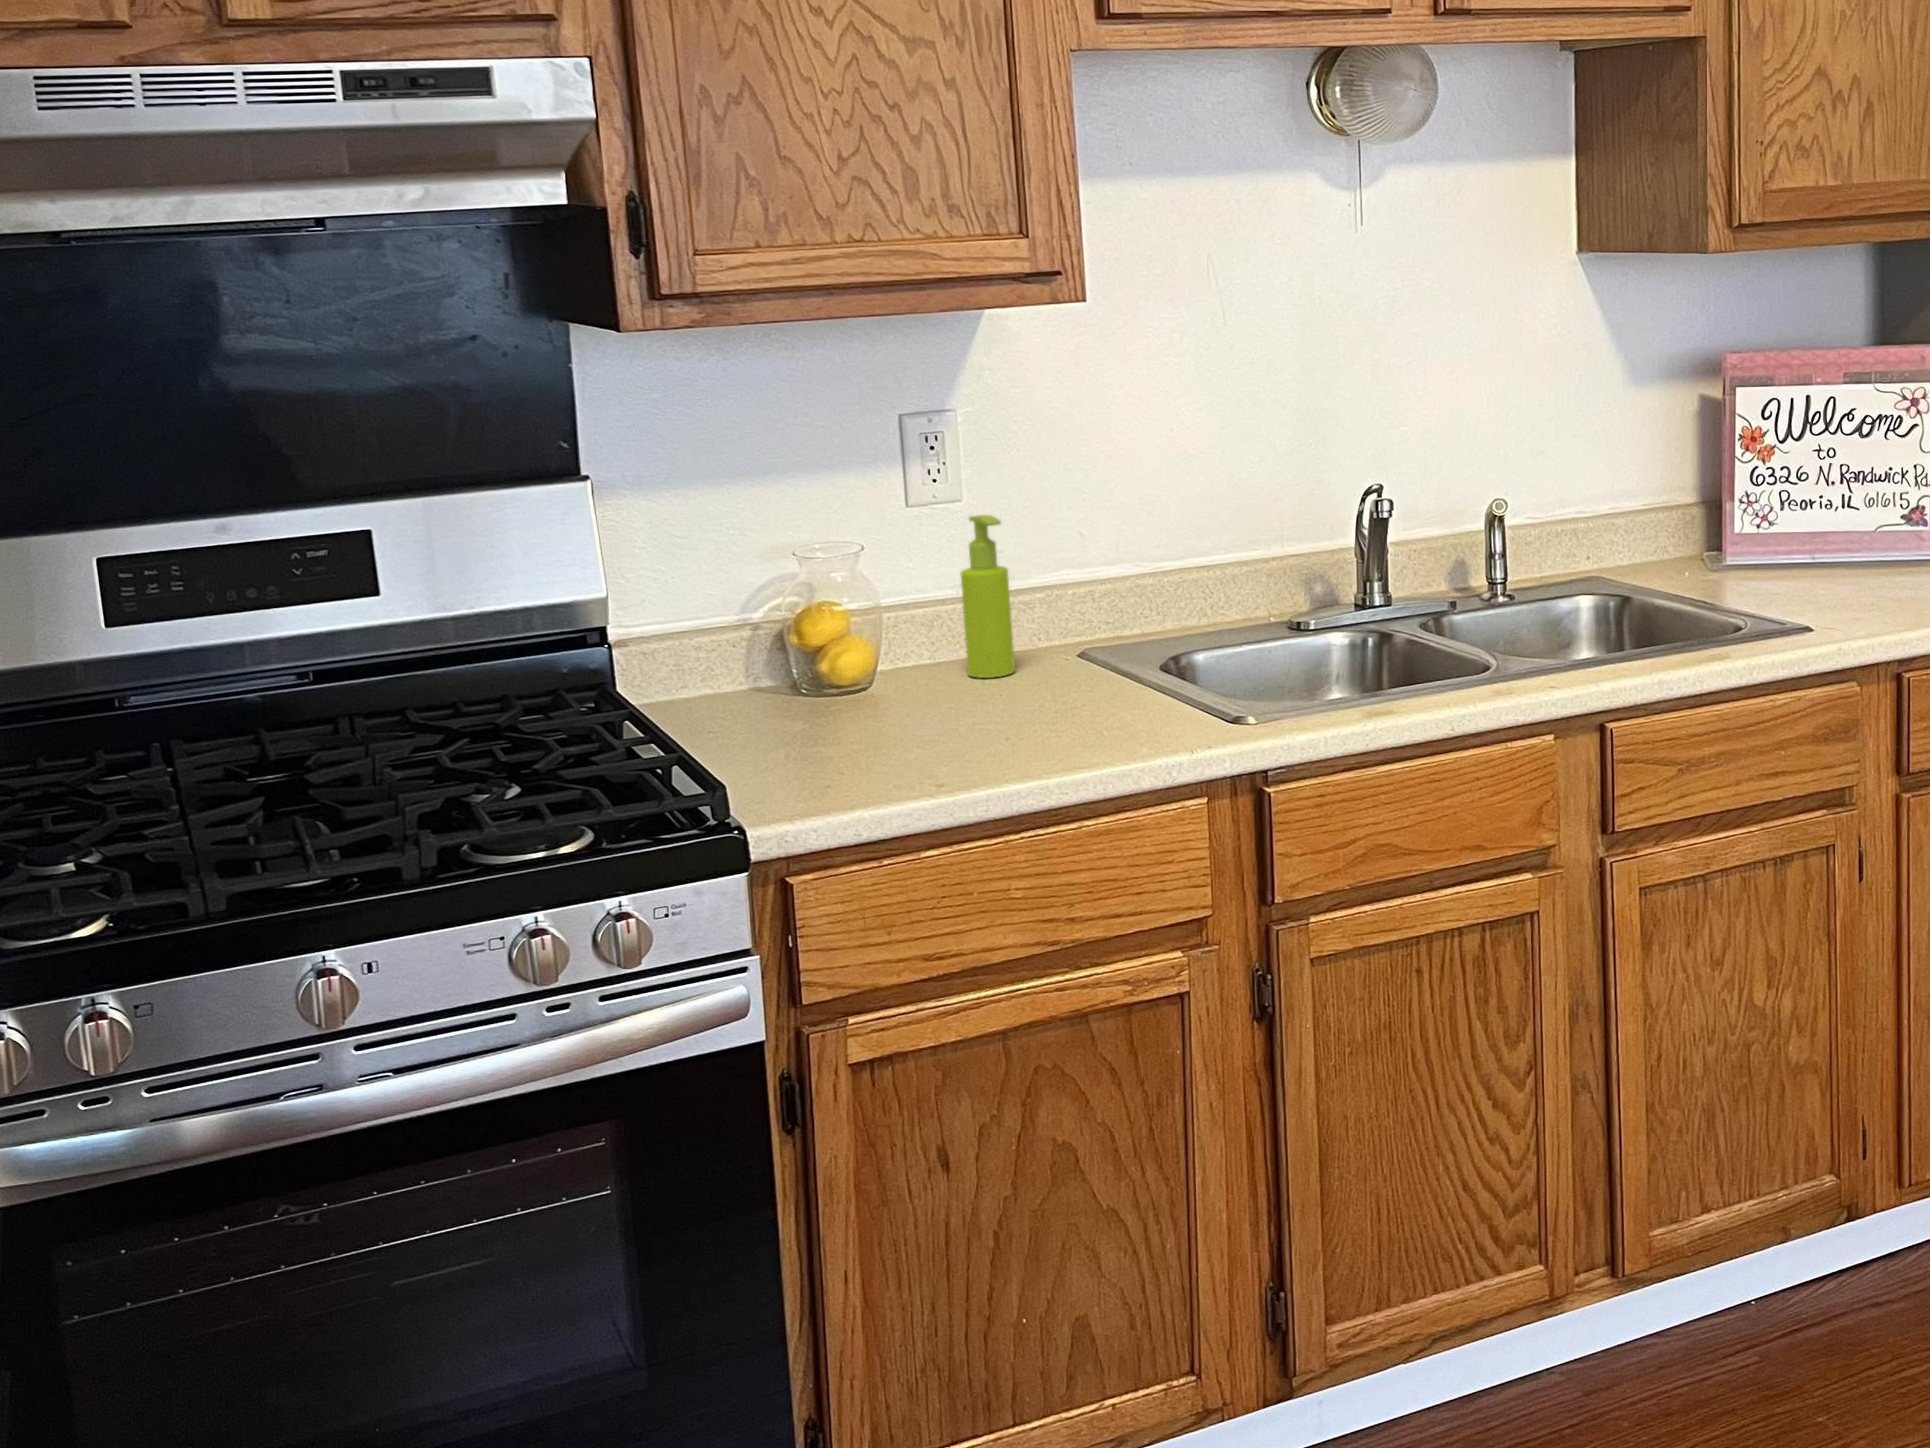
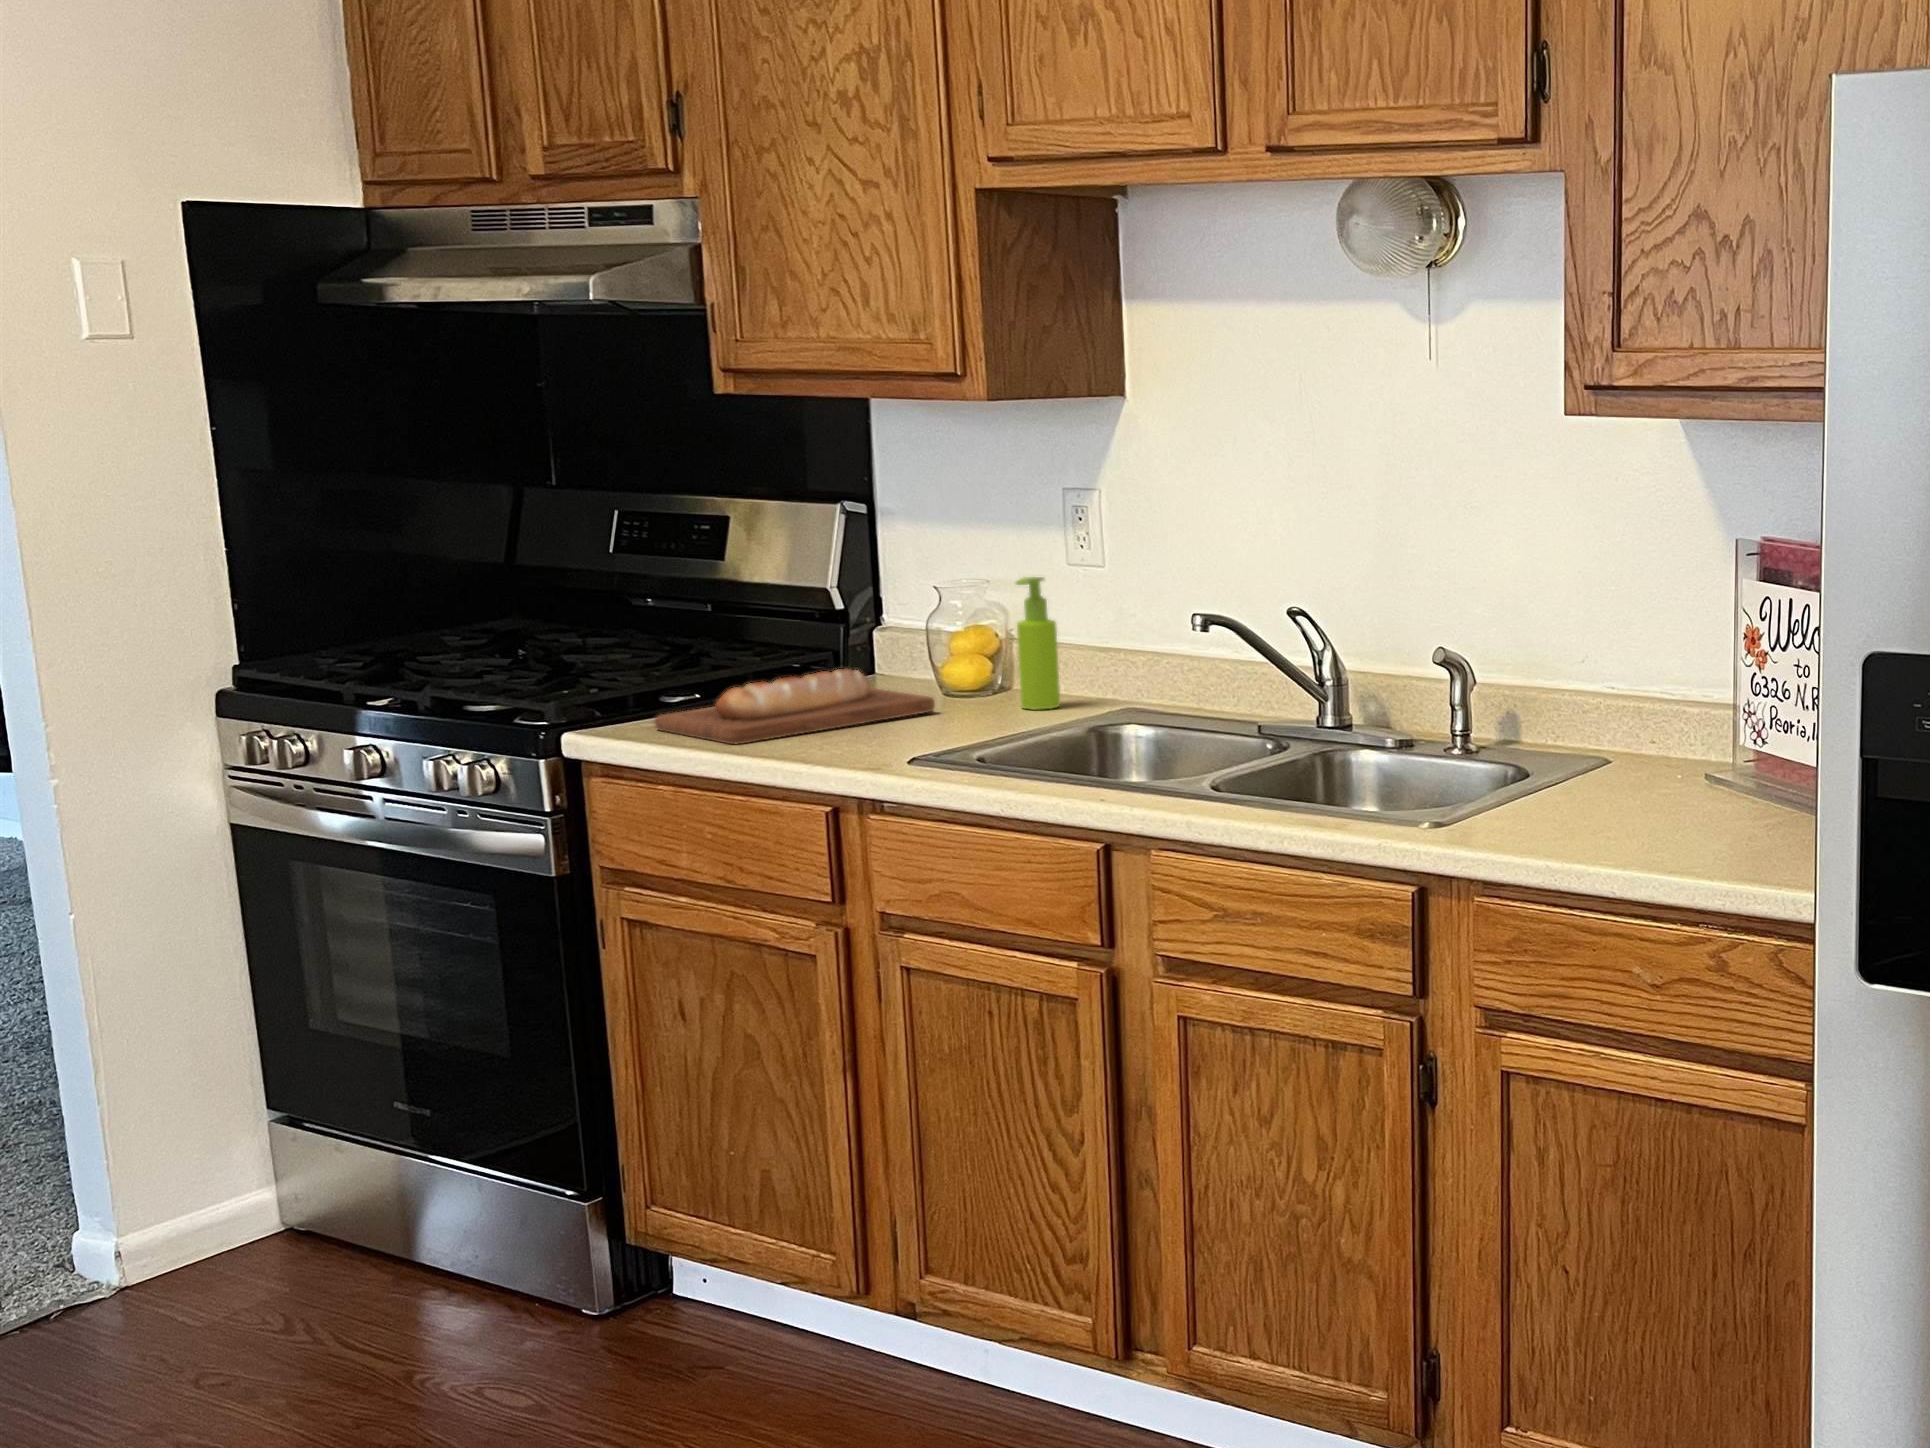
bread loaf: none [778,671,1002,794] -> present [655,669,935,745]

